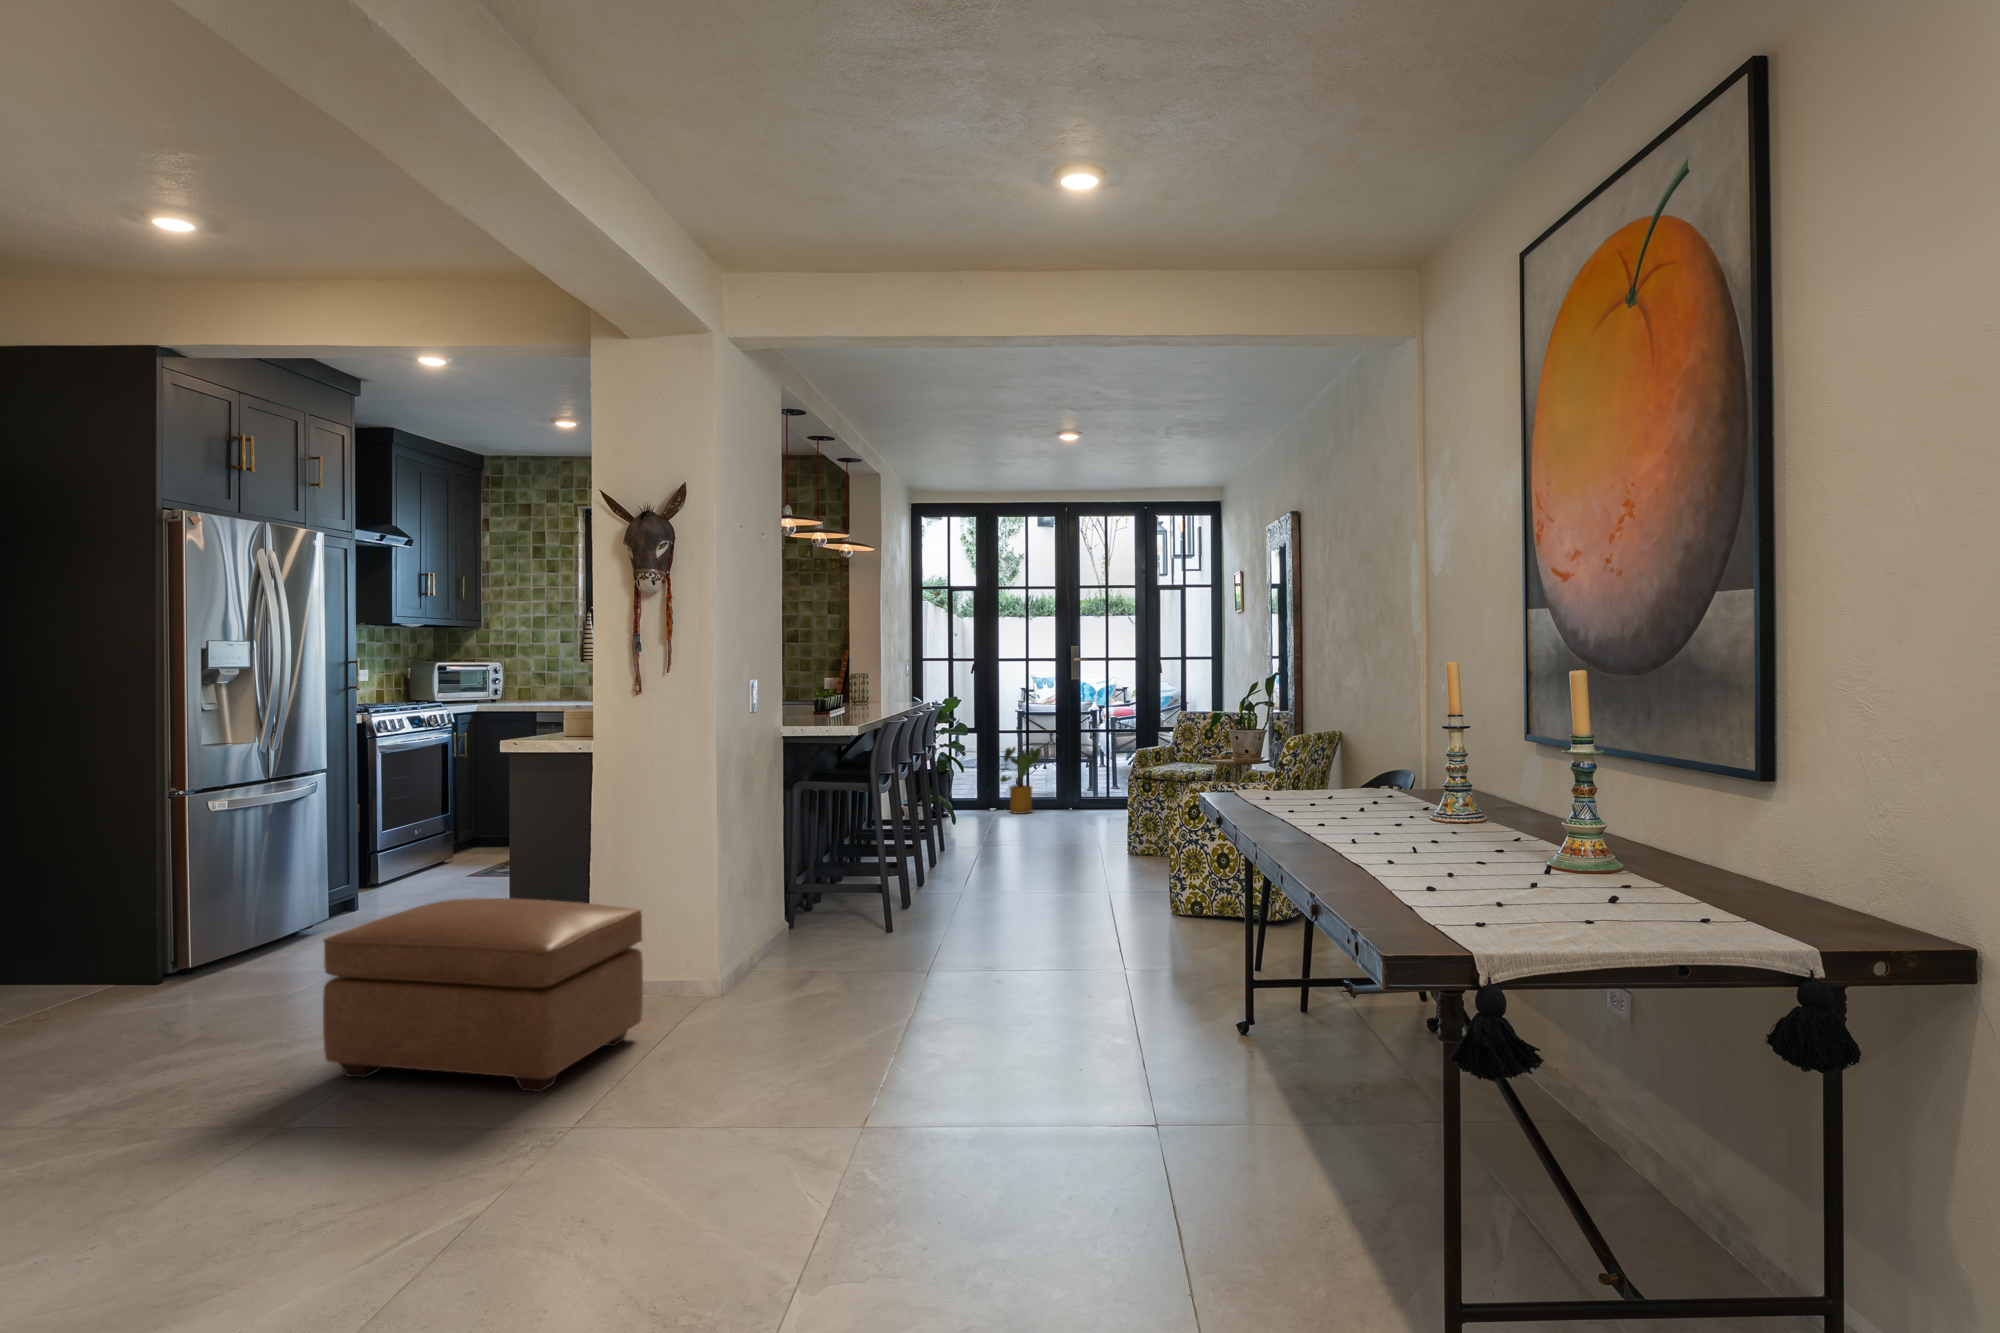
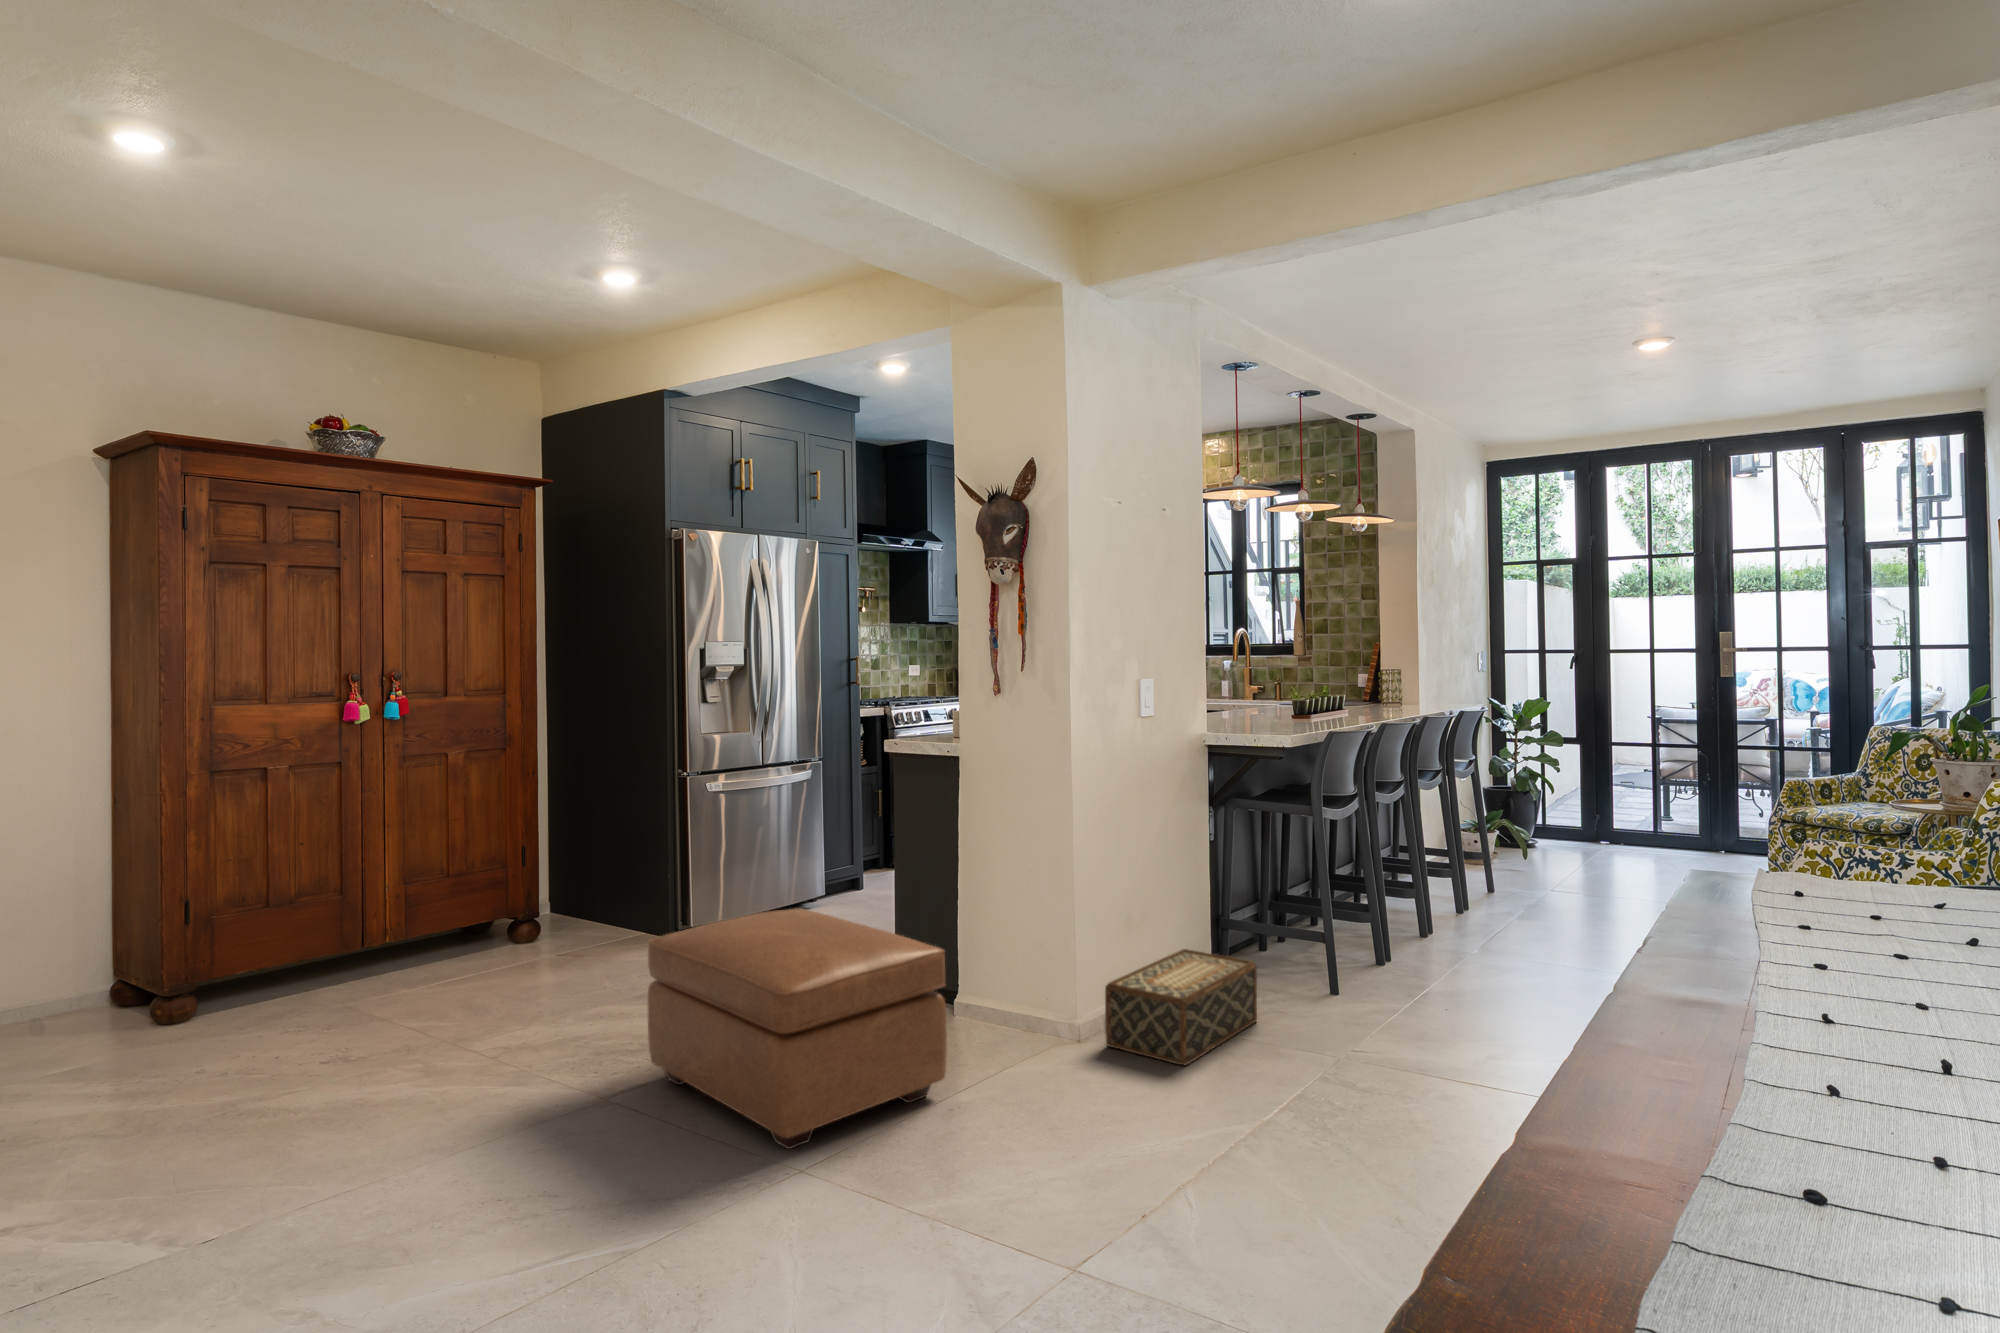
house plant: present [1000,747,1041,814] -> none [1599,761,1671,848]
woven basket: none [741,904,843,986] -> present [1105,949,1257,1065]

